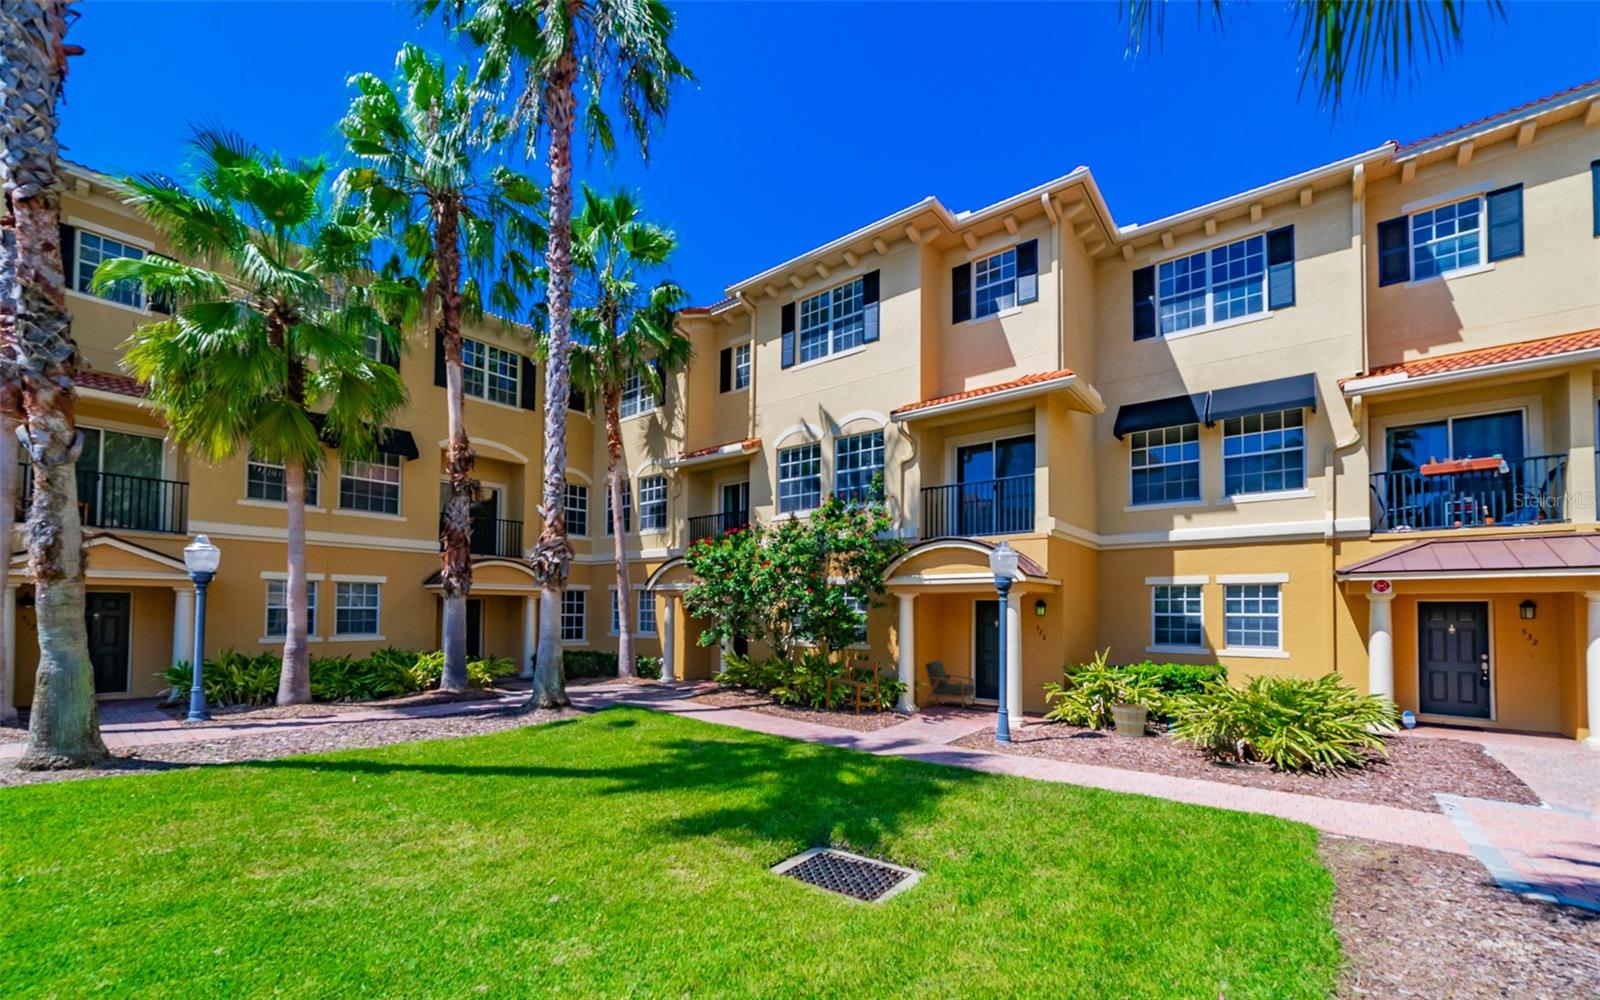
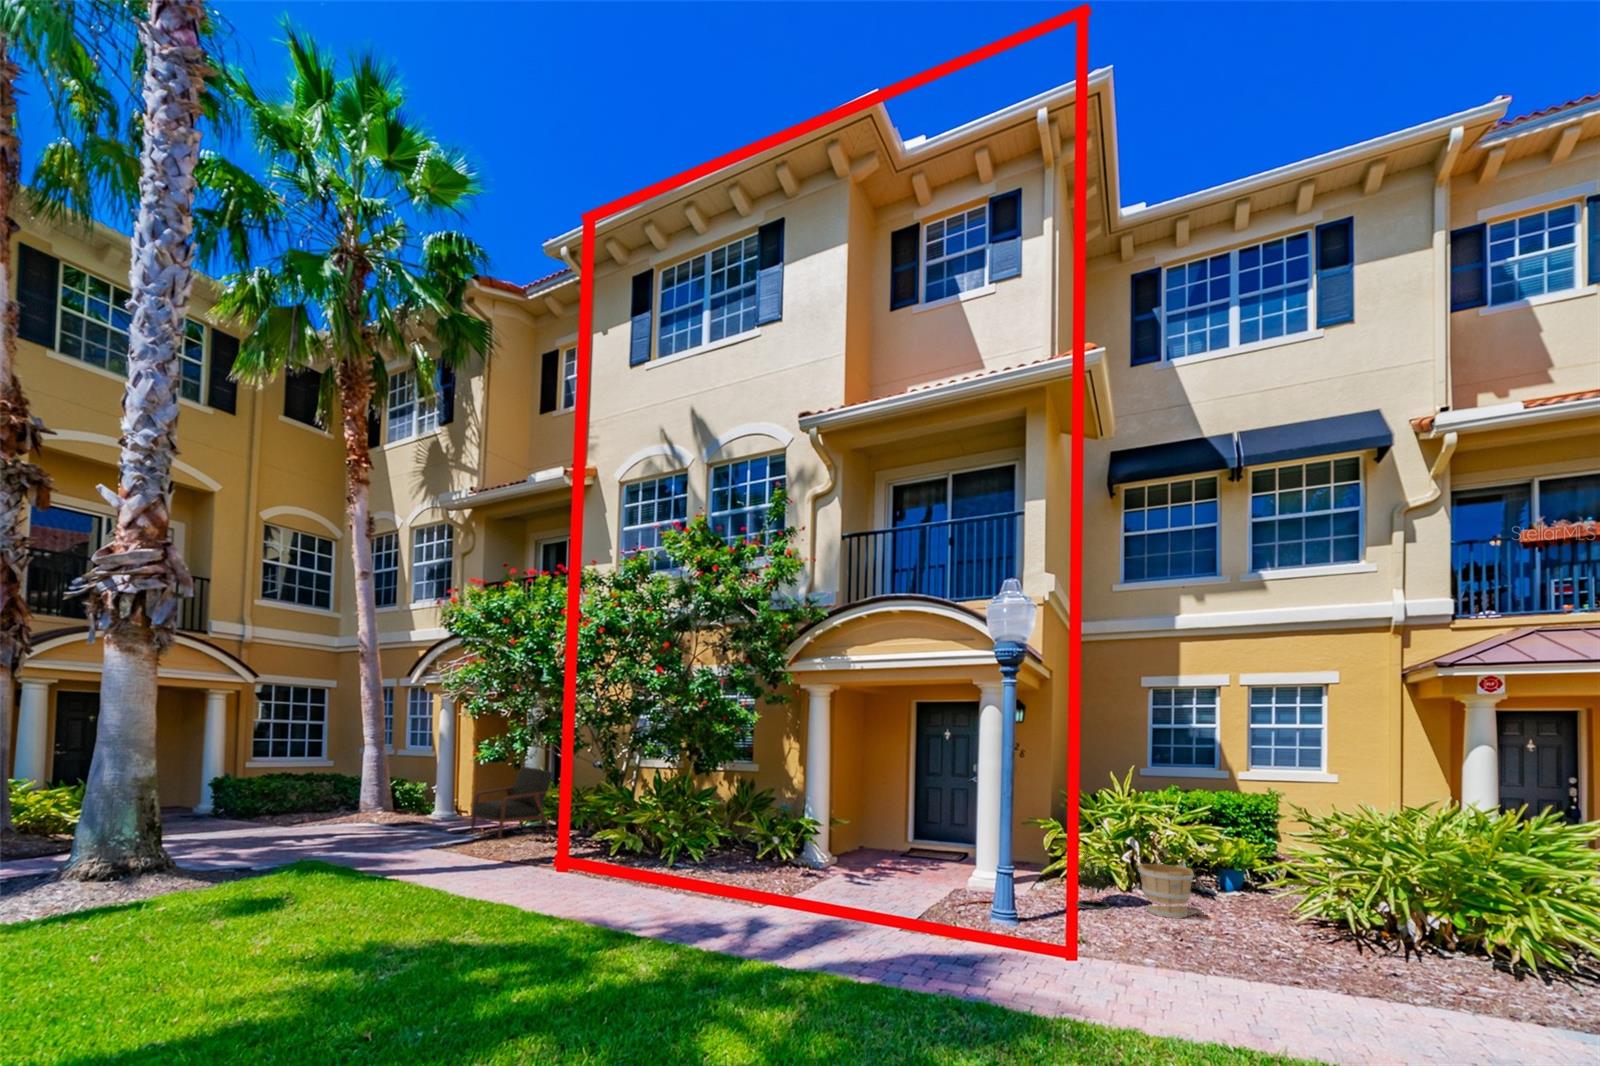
bench: present [826,658,881,714] -> none [689,780,777,873]
chair: present [925,661,975,708] -> present [471,767,552,839]
potted tree: present [1210,721,1238,768] -> present [1077,850,1109,909]

